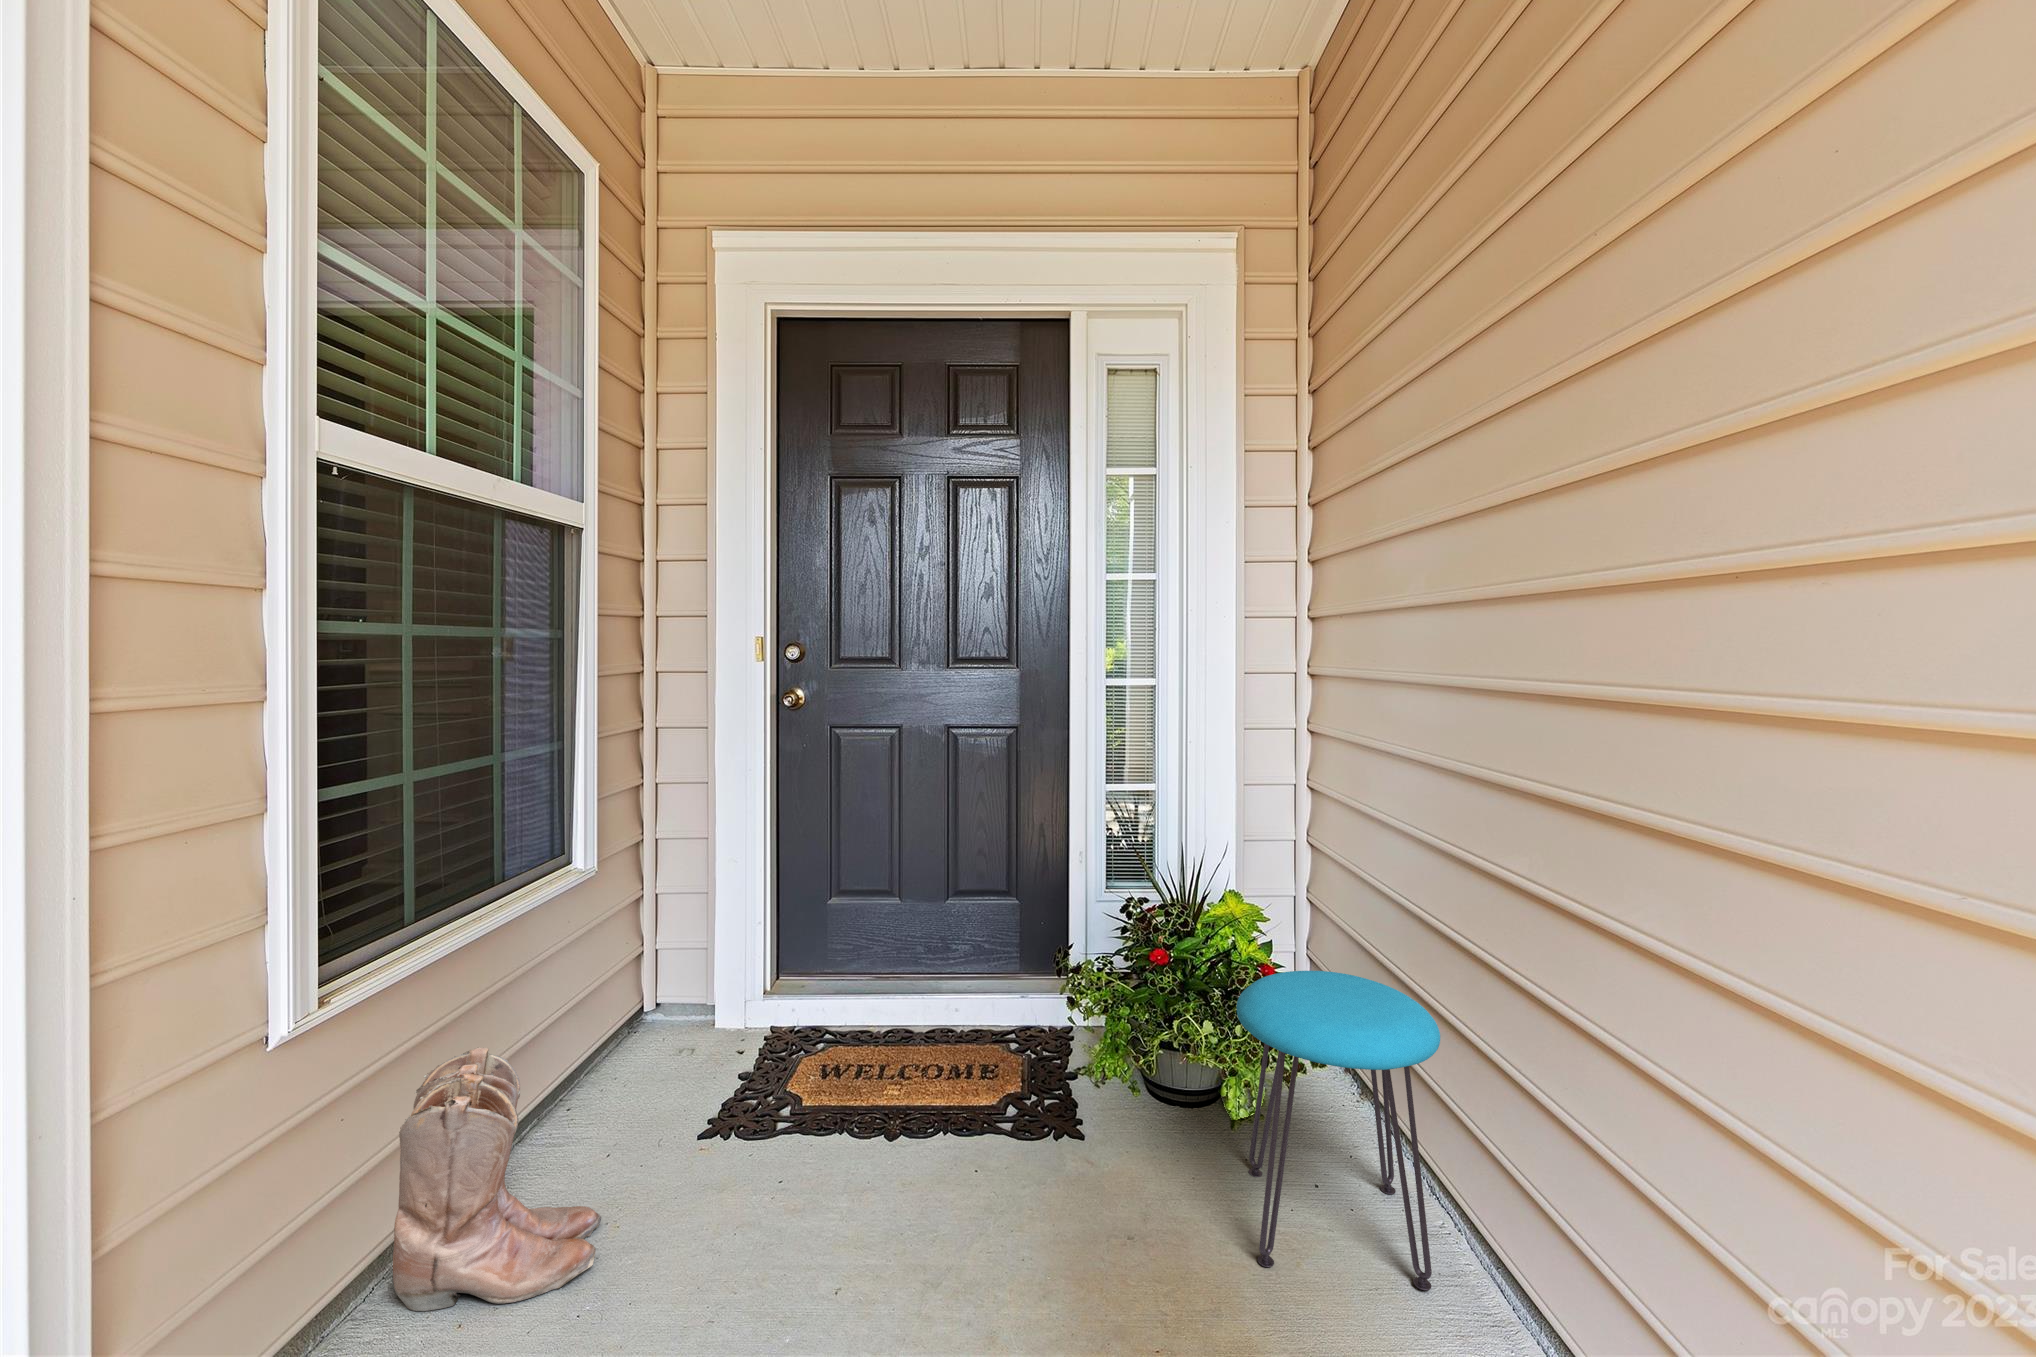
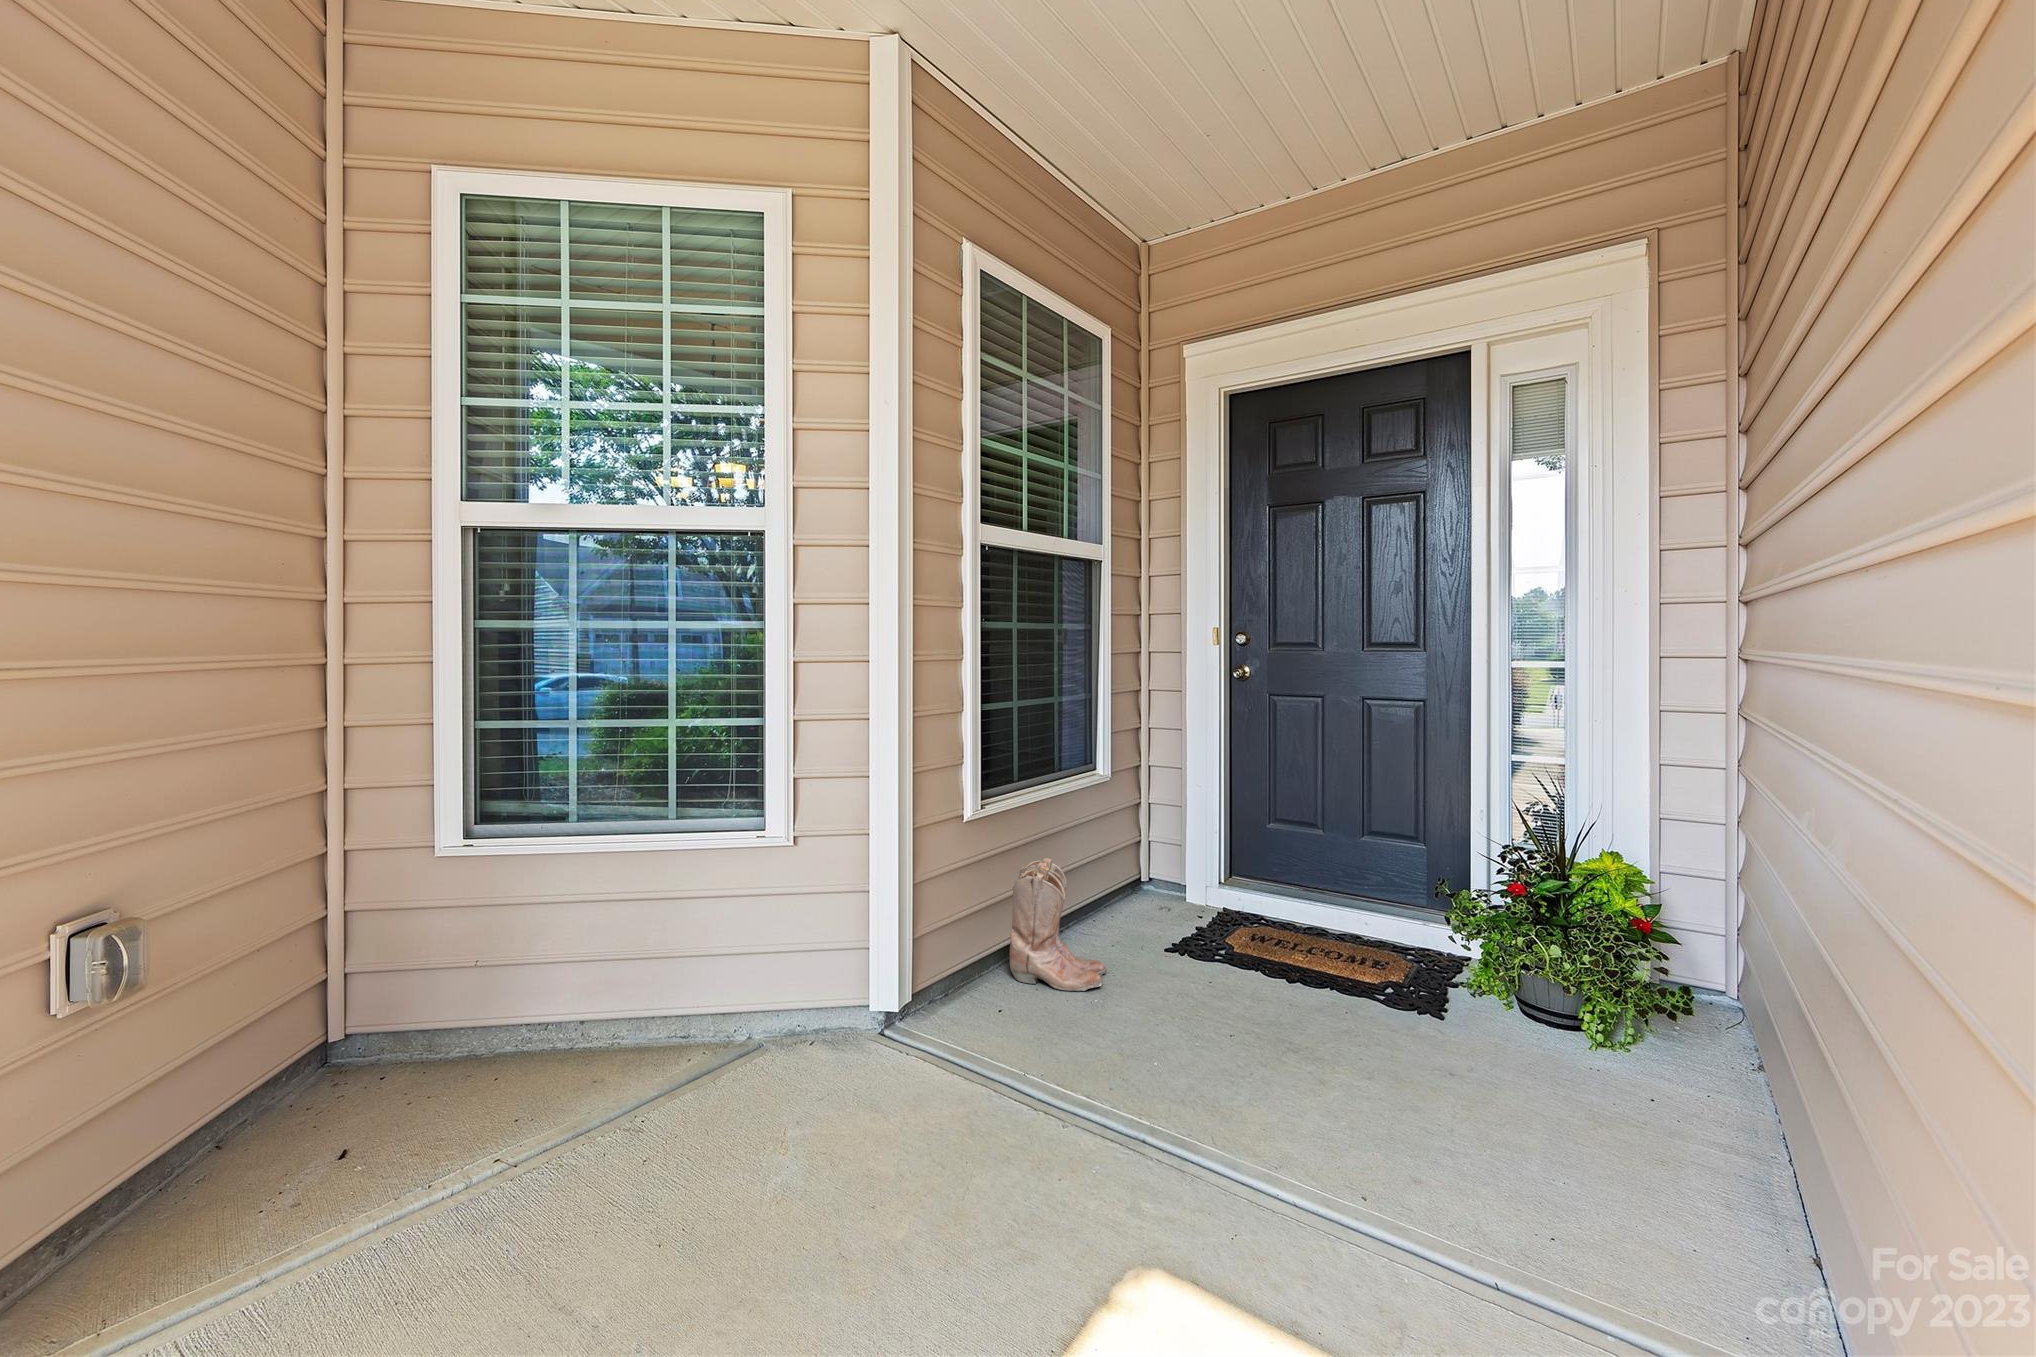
stool: present [1236,971,1440,1290] -> none [1556,900,1756,1160]

